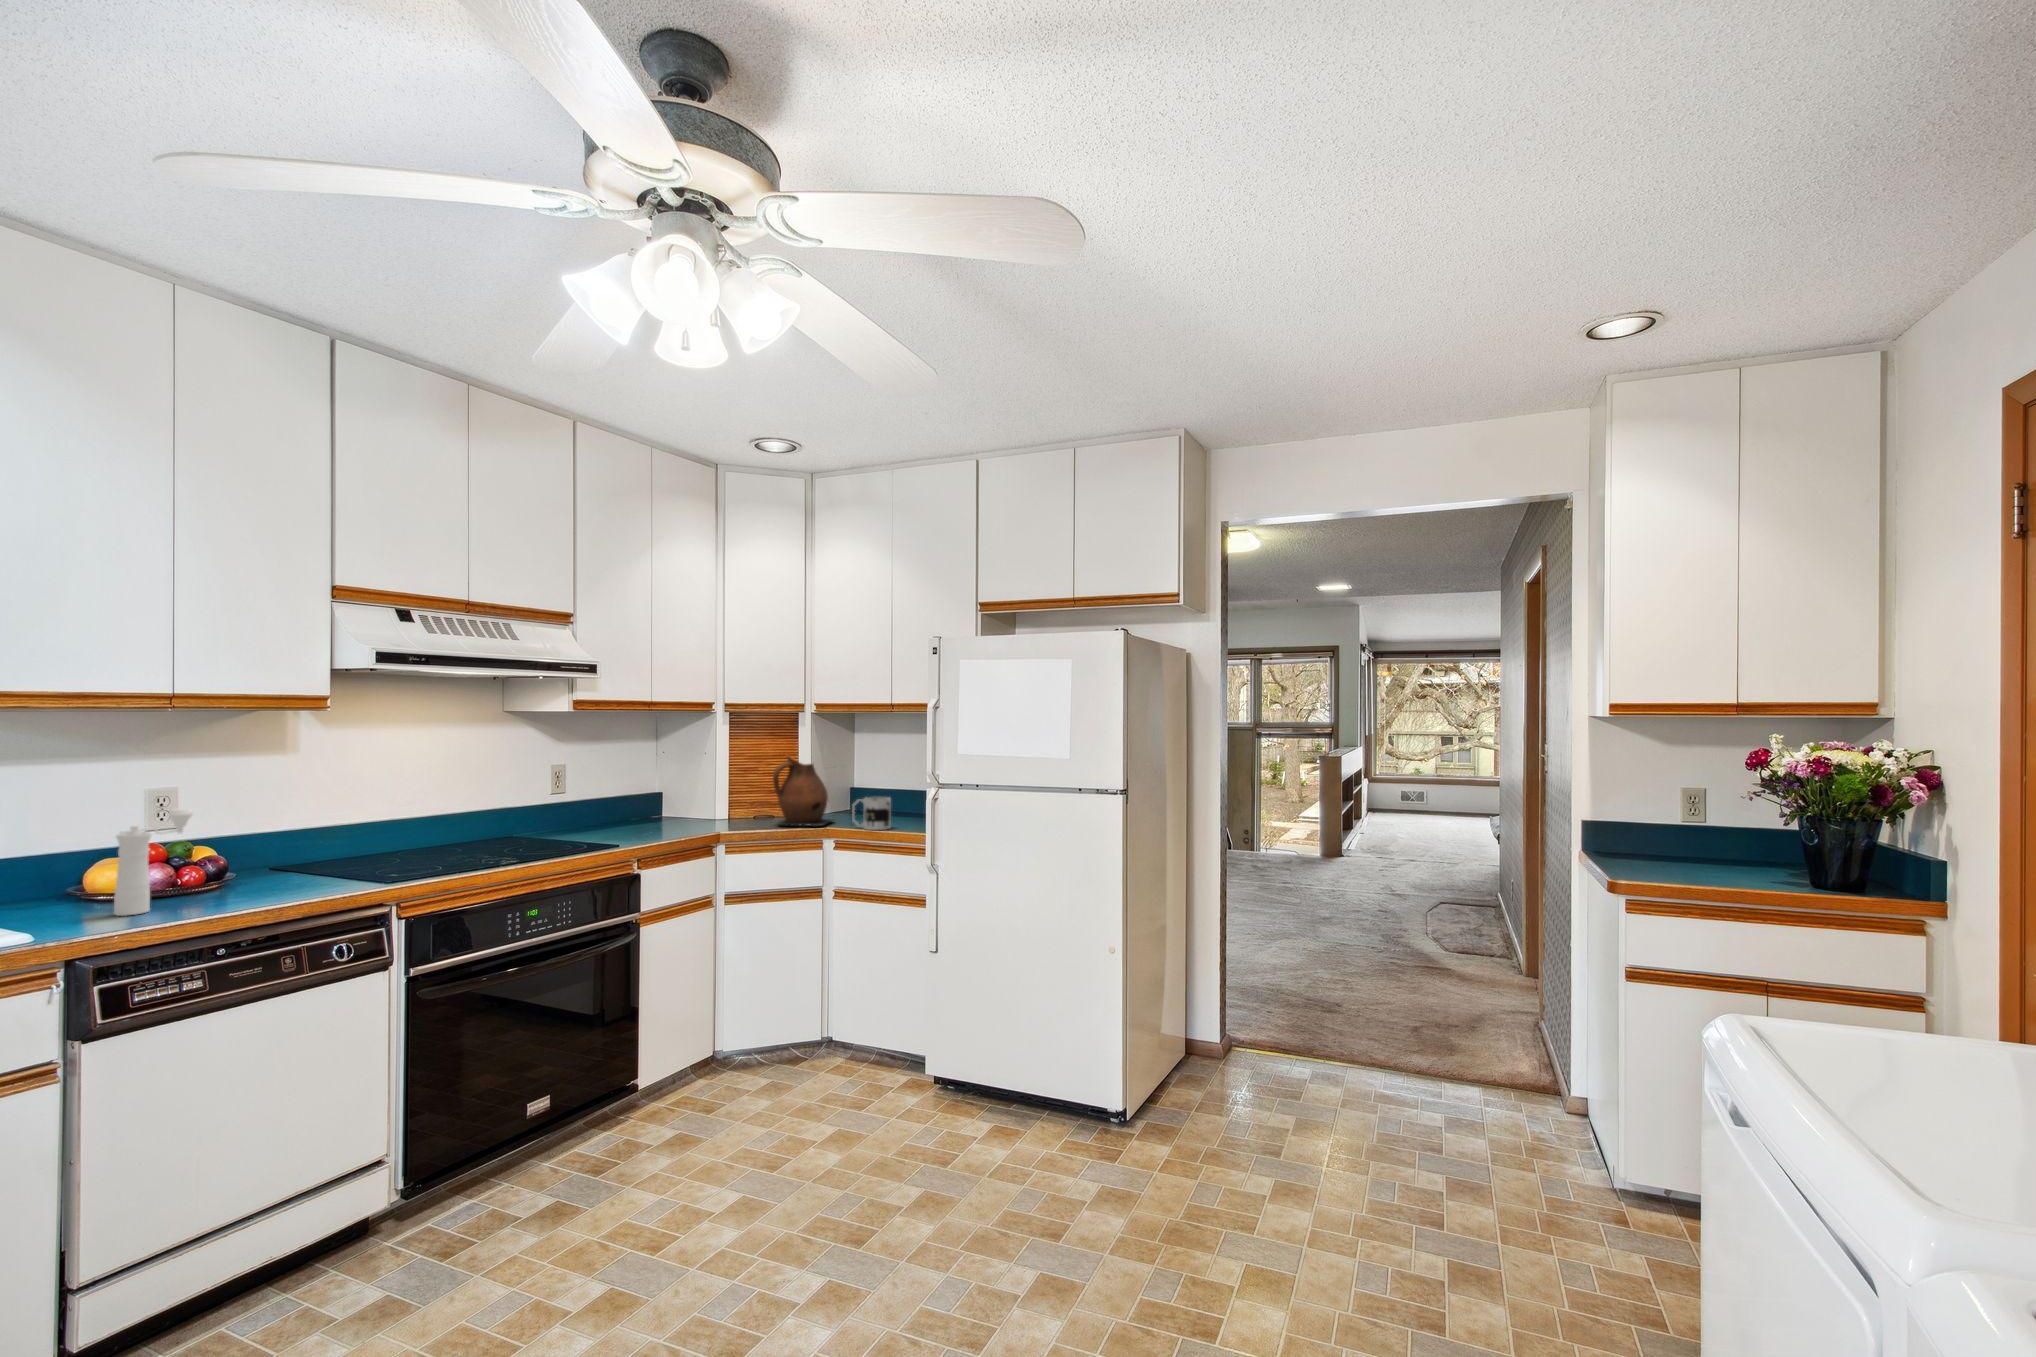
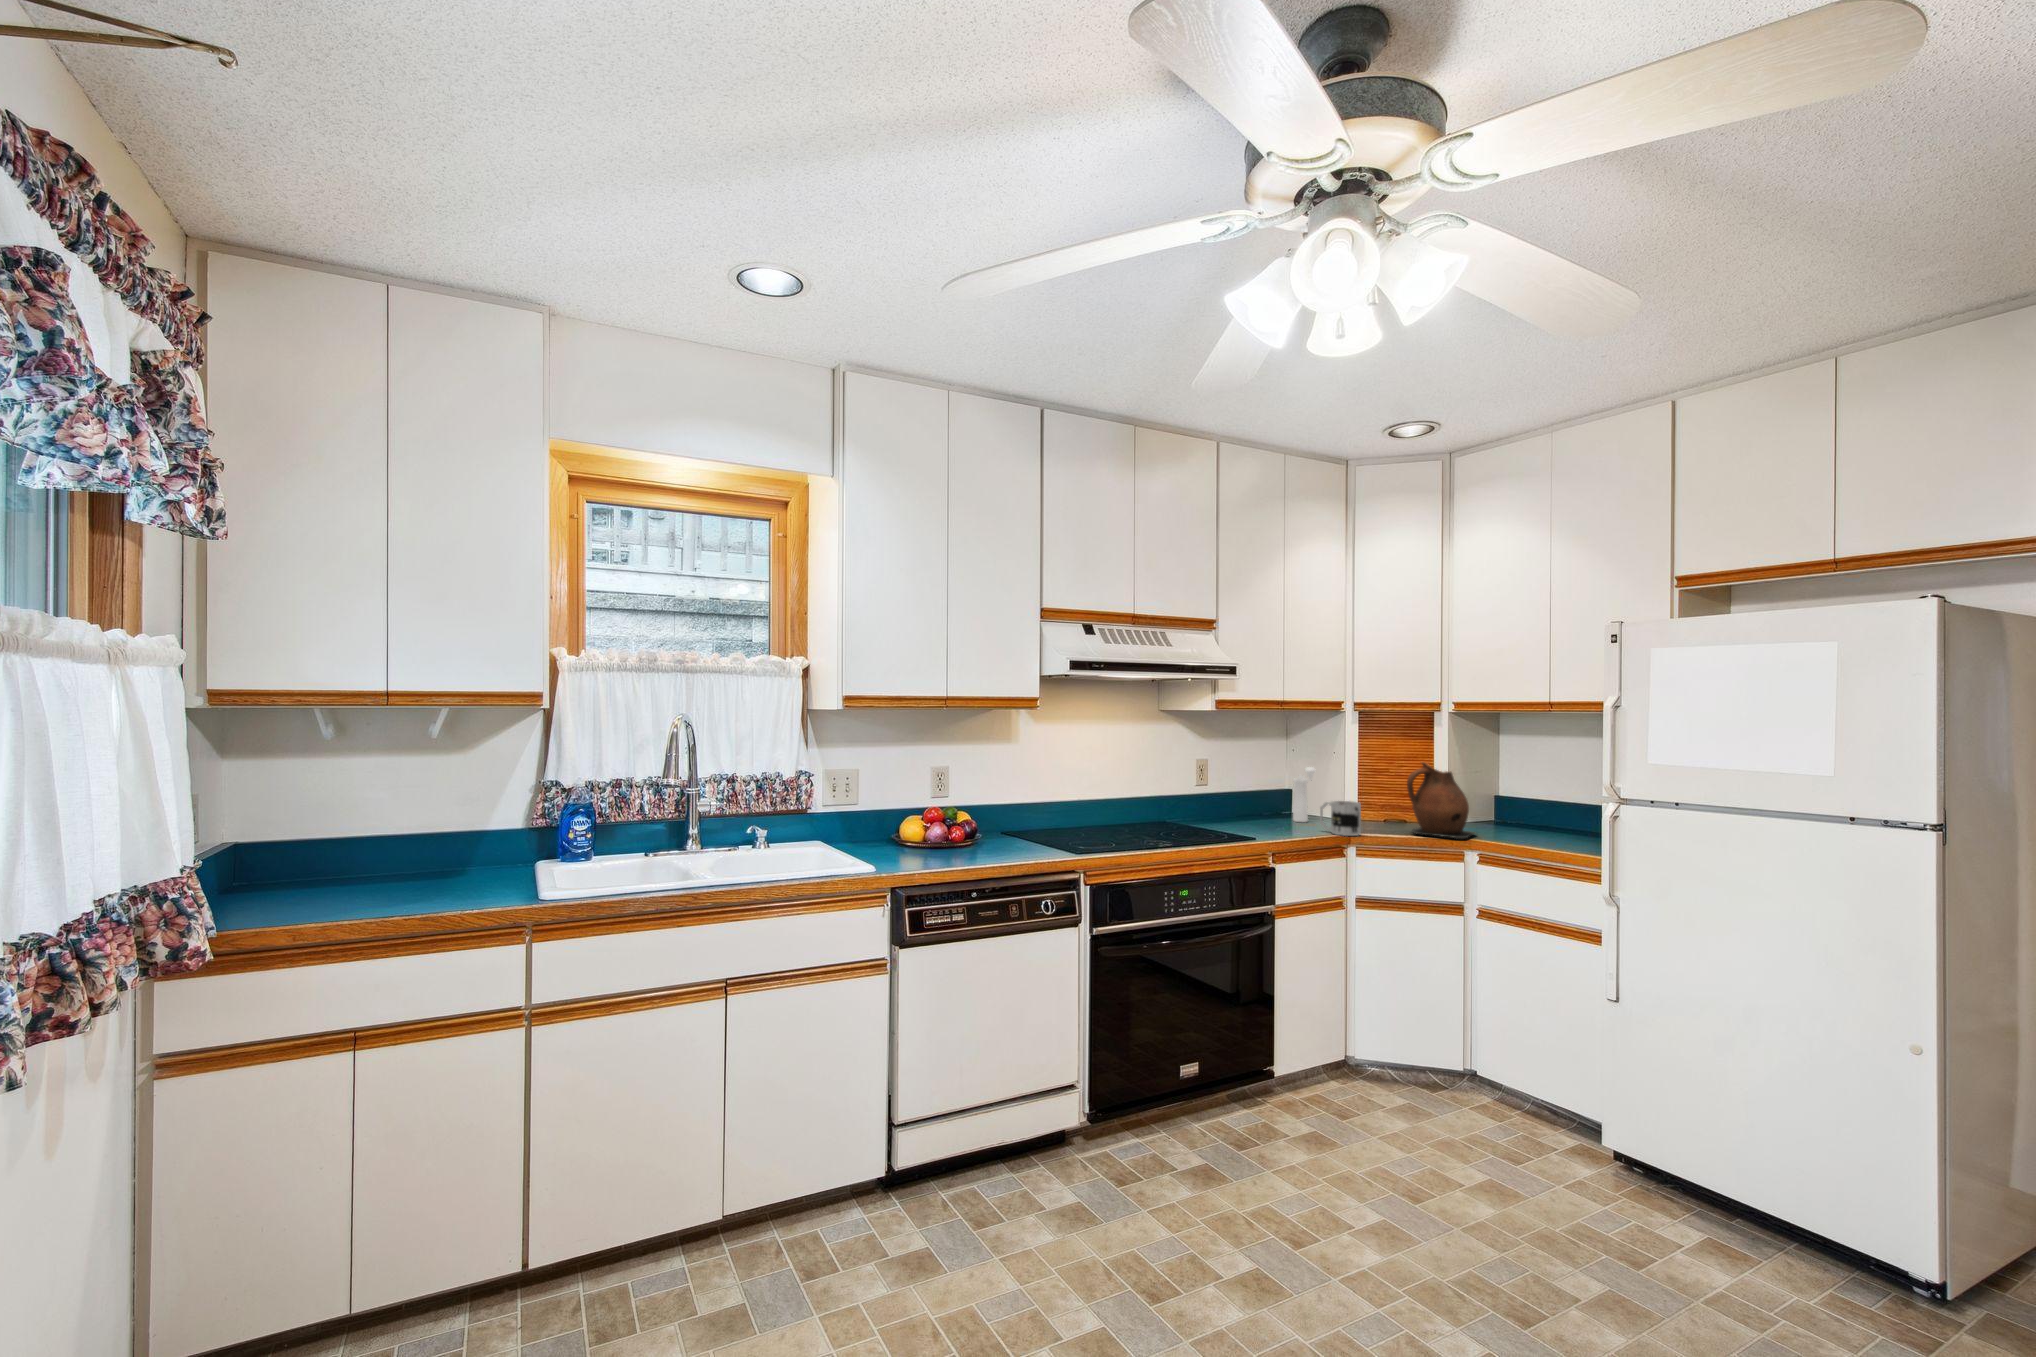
mug: present [852,797,891,830] -> present [1320,801,1361,836]
pepper mill: present [114,808,193,916] -> present [1293,767,1315,822]

